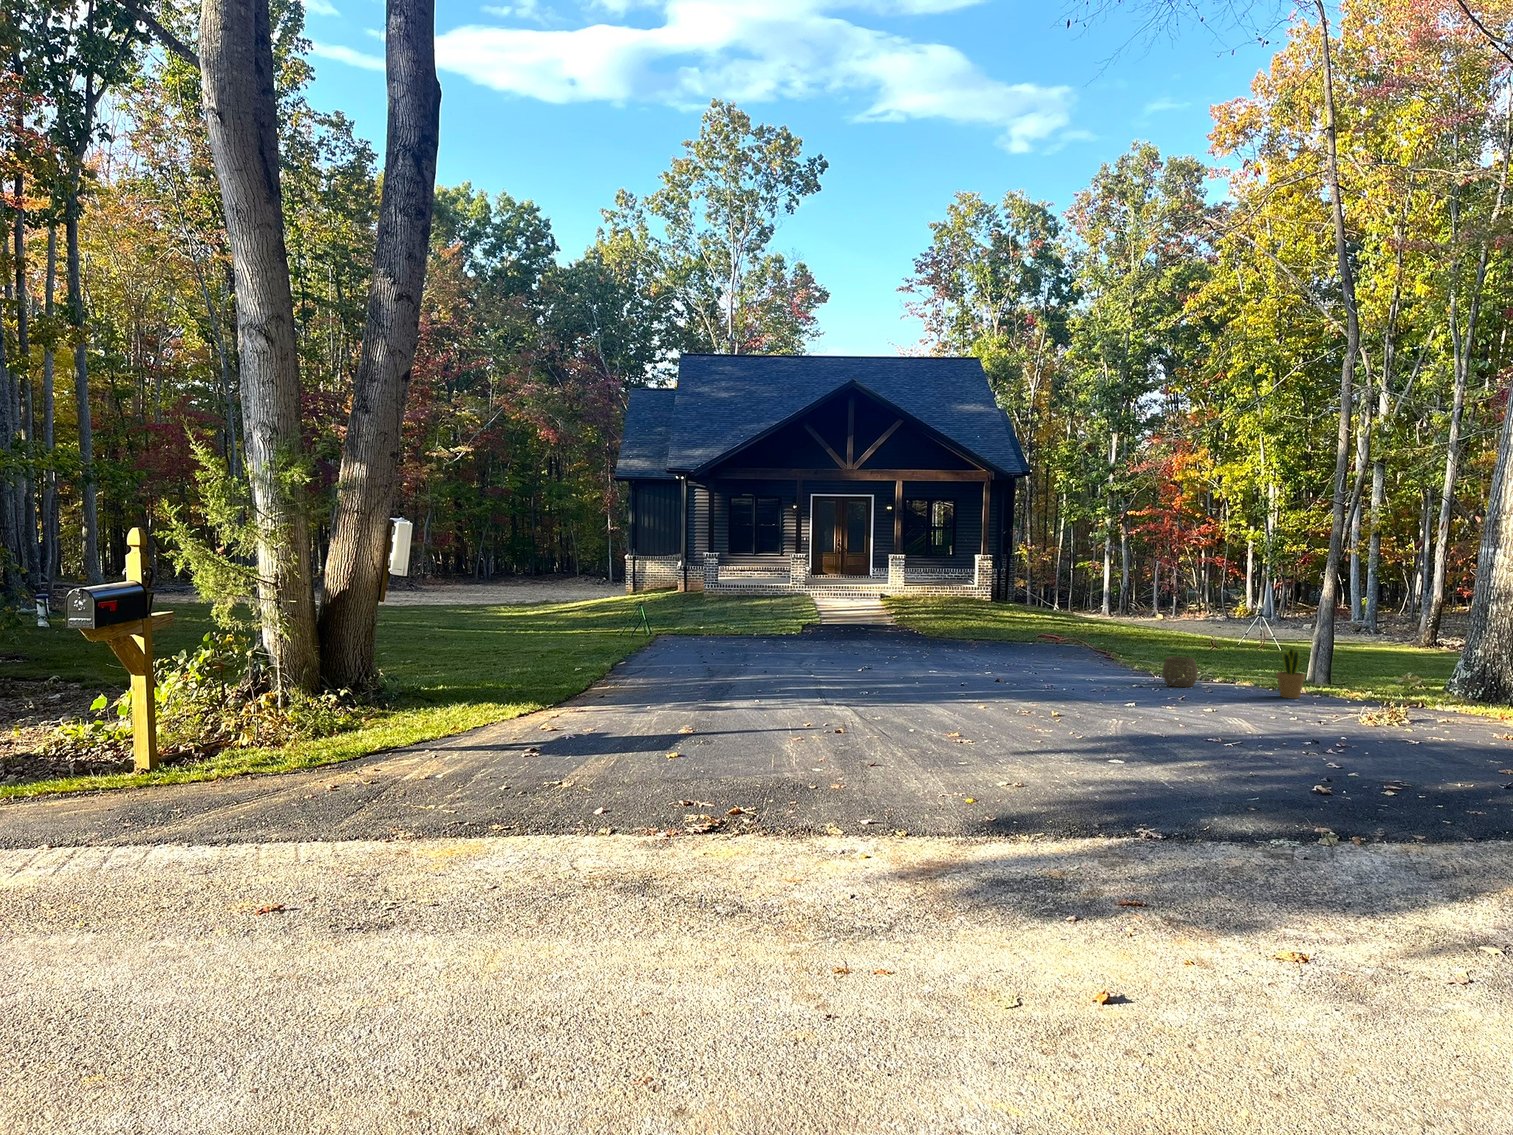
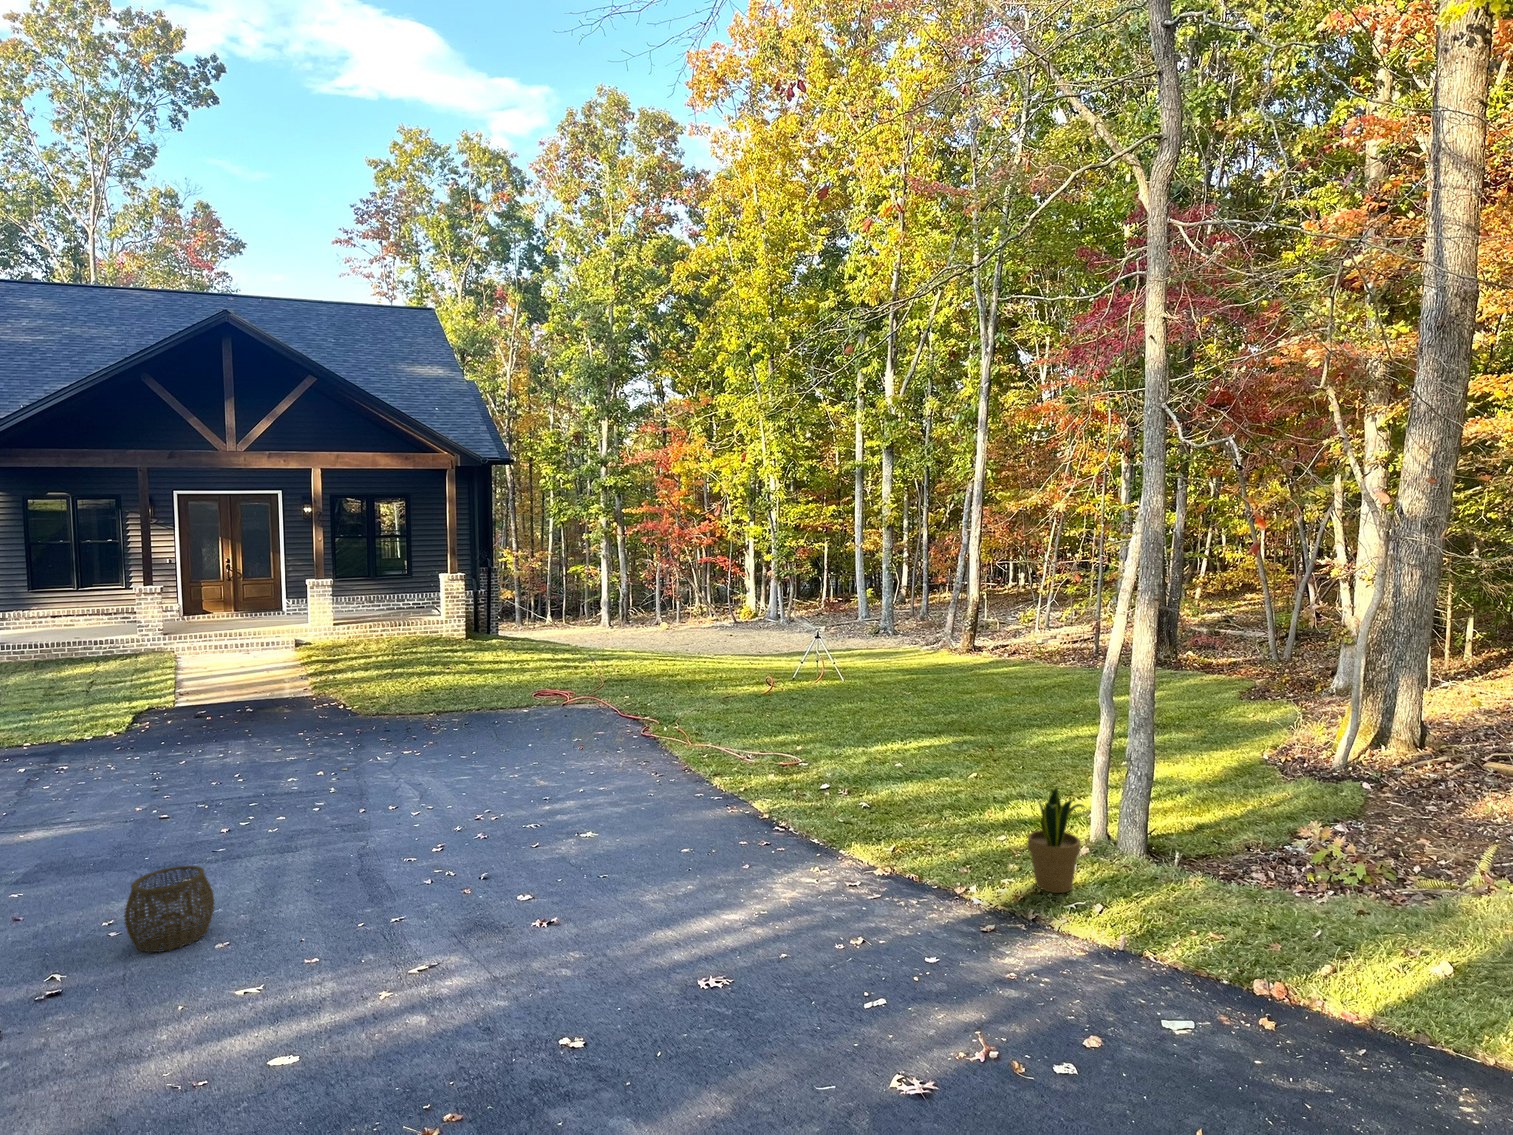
woven basket: present [1163,656,1198,687] -> present [124,865,215,953]

